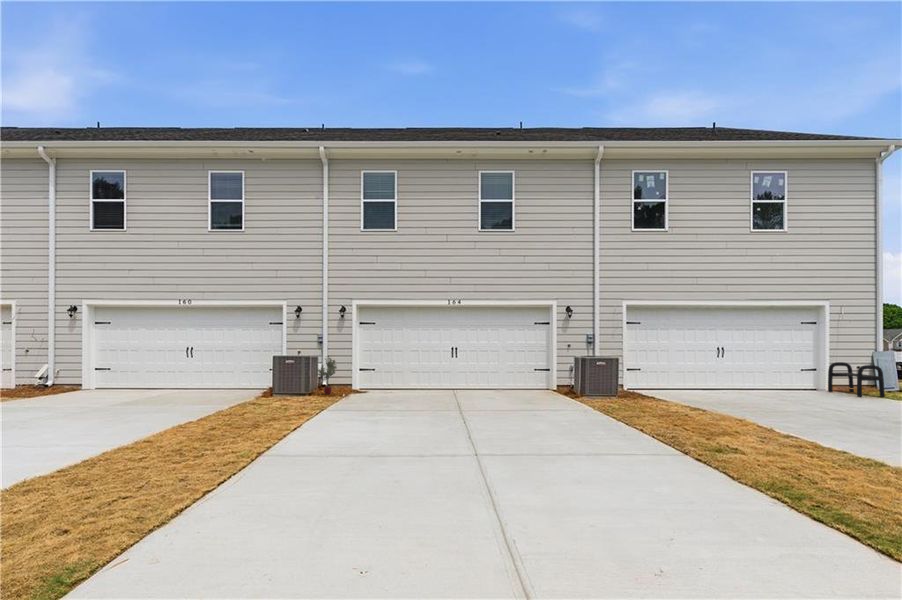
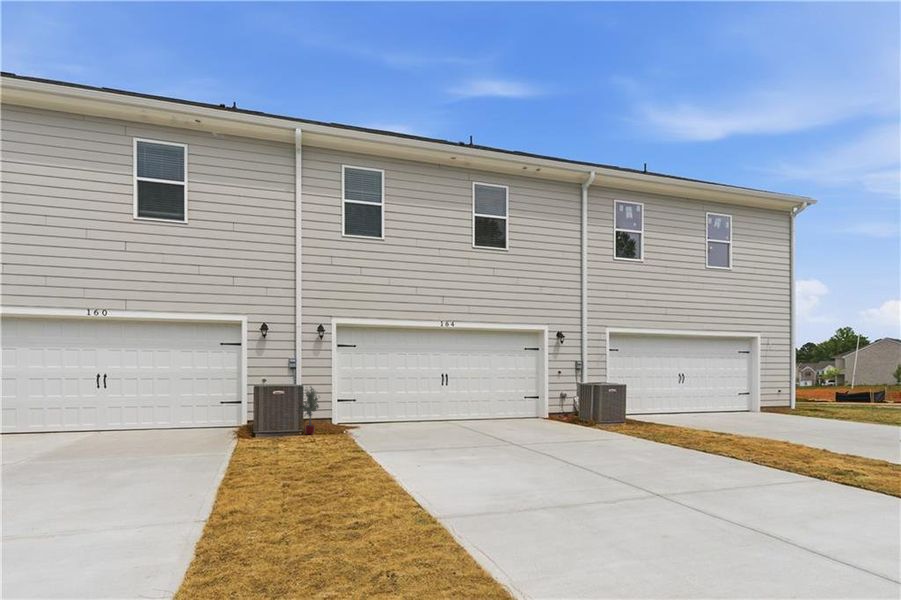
bench: present [828,362,885,397] -> none [761,387,810,418]

